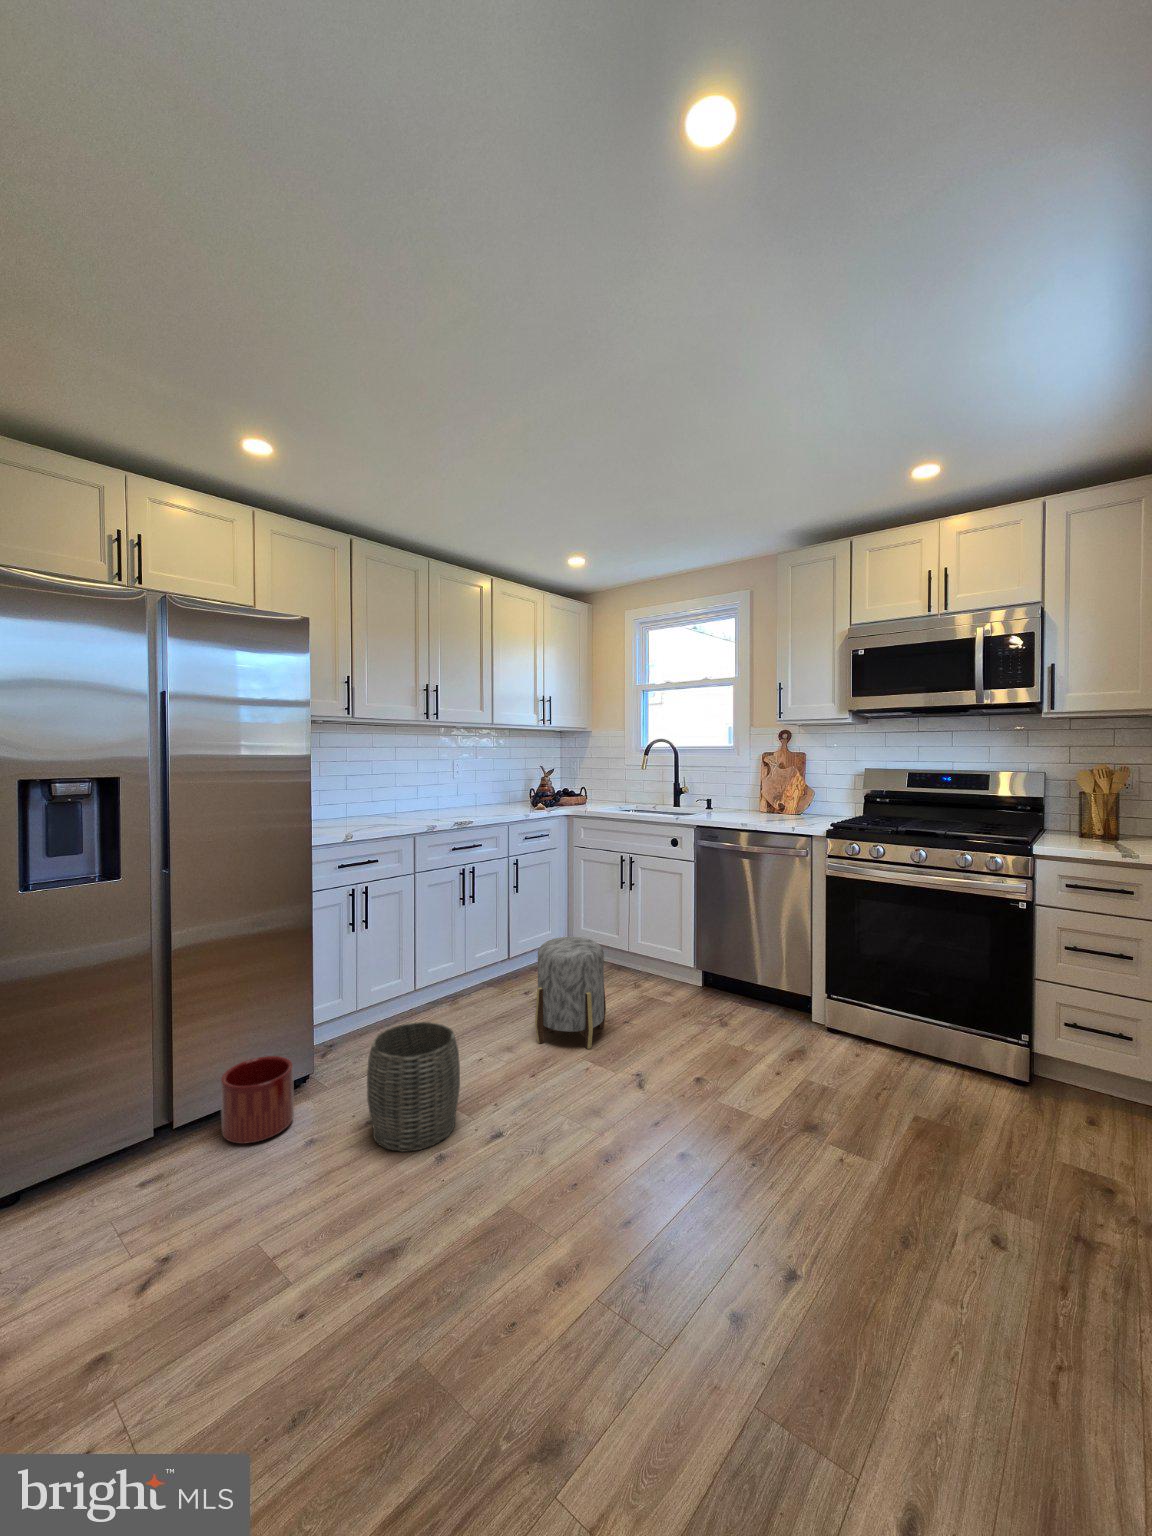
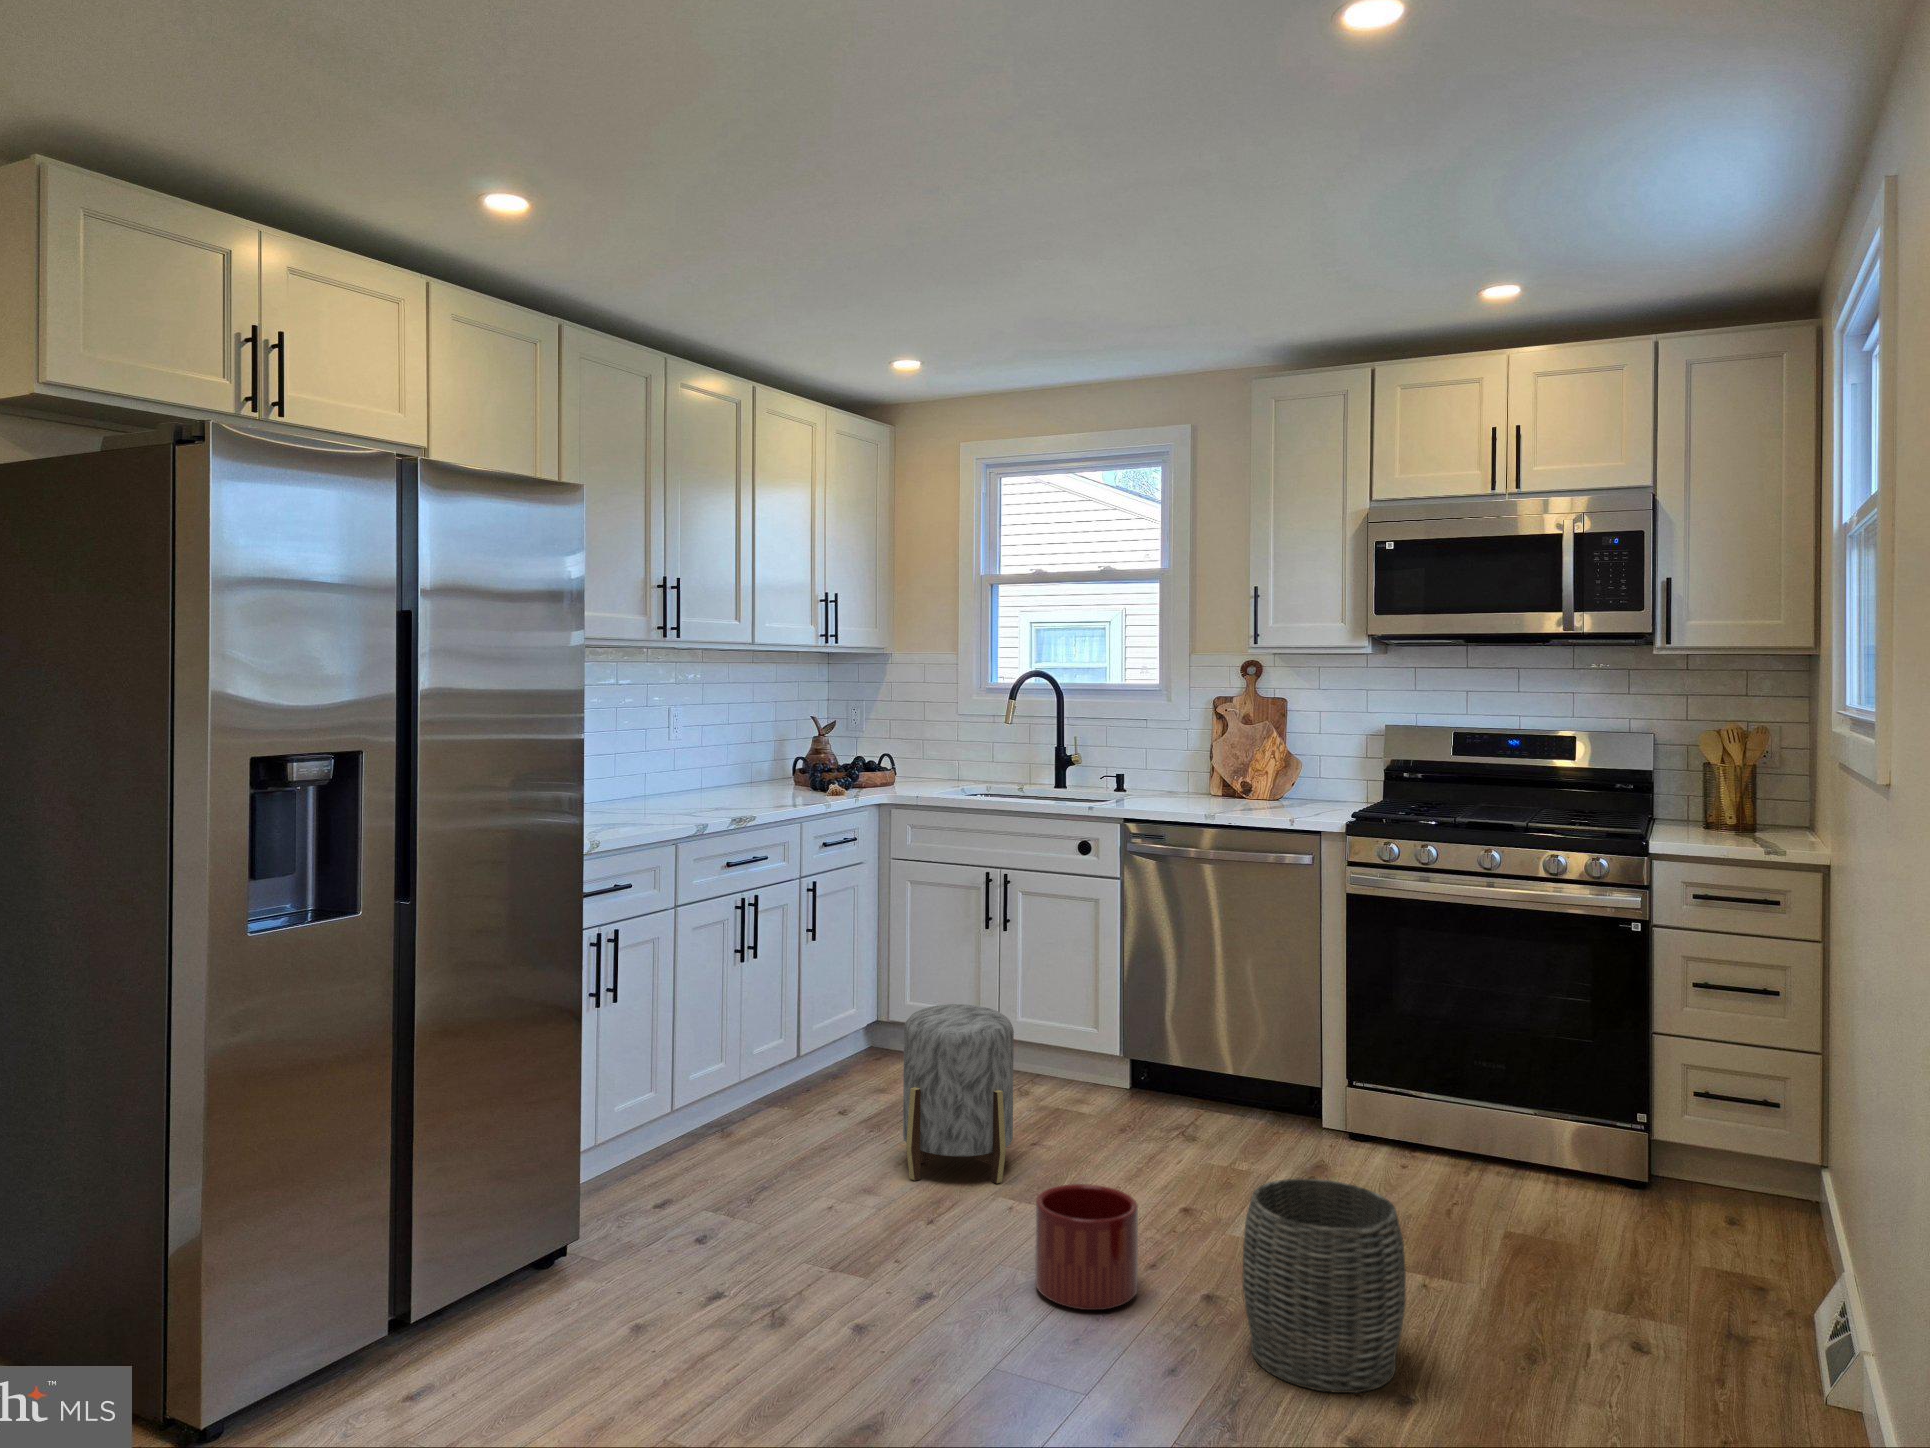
woven basket: present [367,1022,460,1152] -> present [1243,1179,1406,1393]
planter: present [221,1056,294,1144] -> present [1035,1184,1138,1310]

